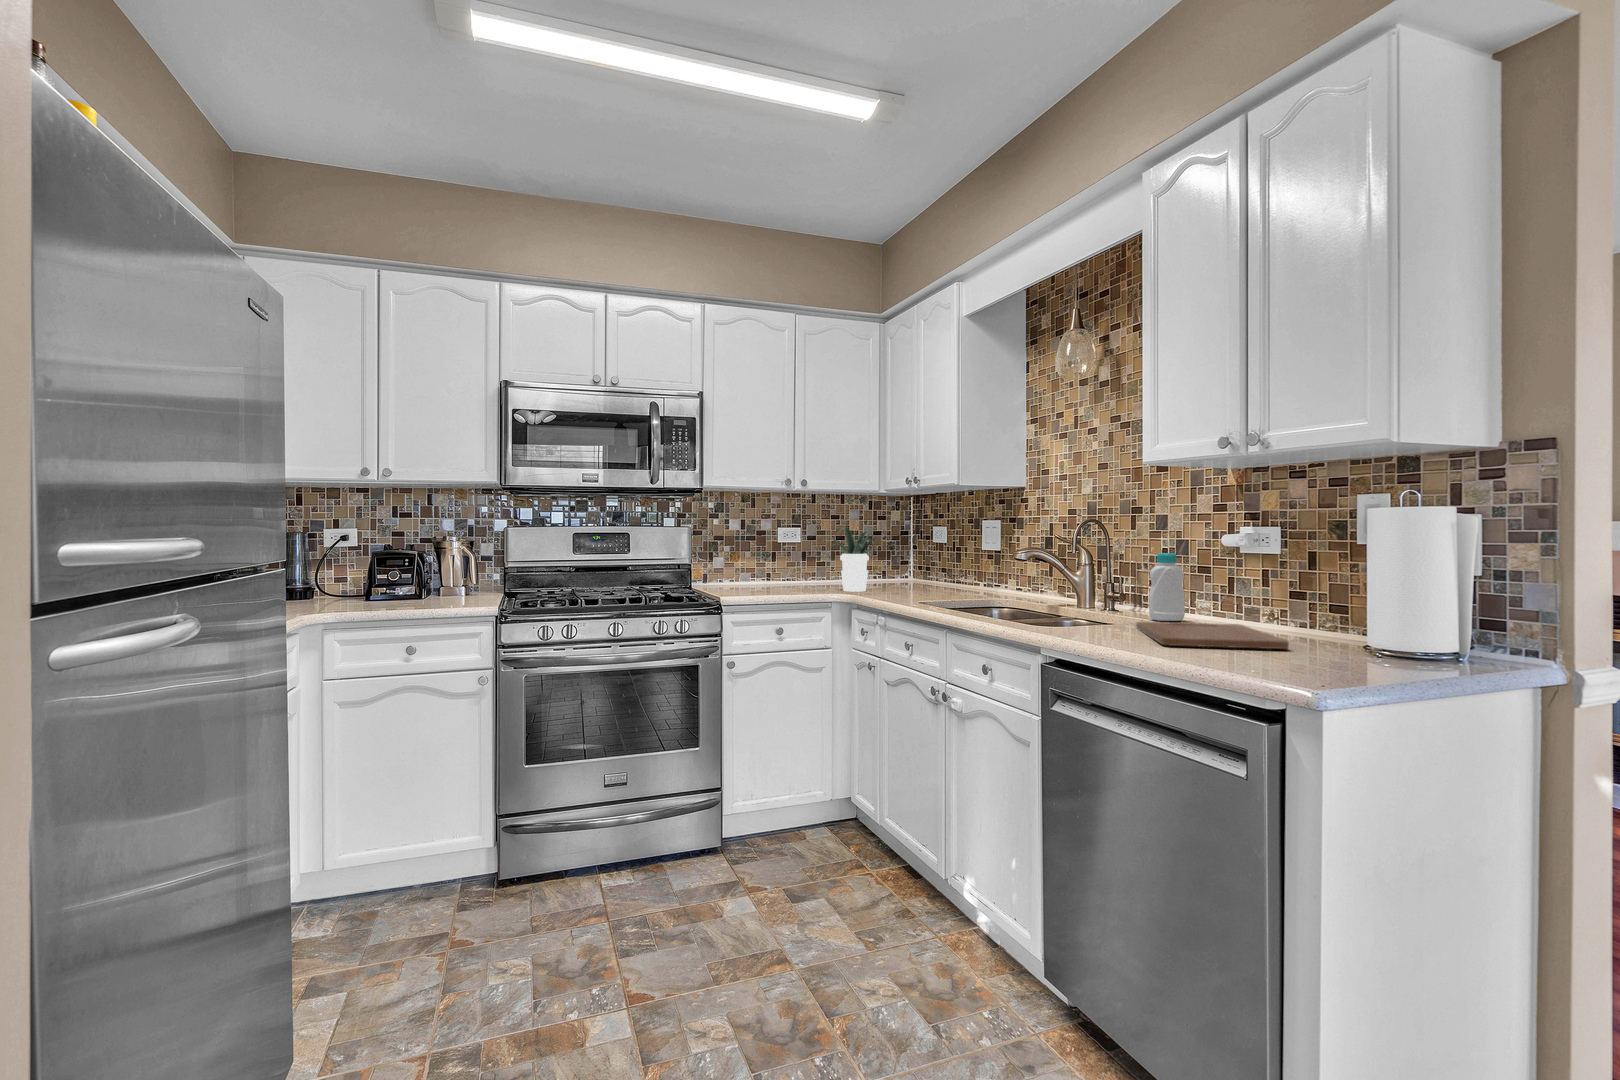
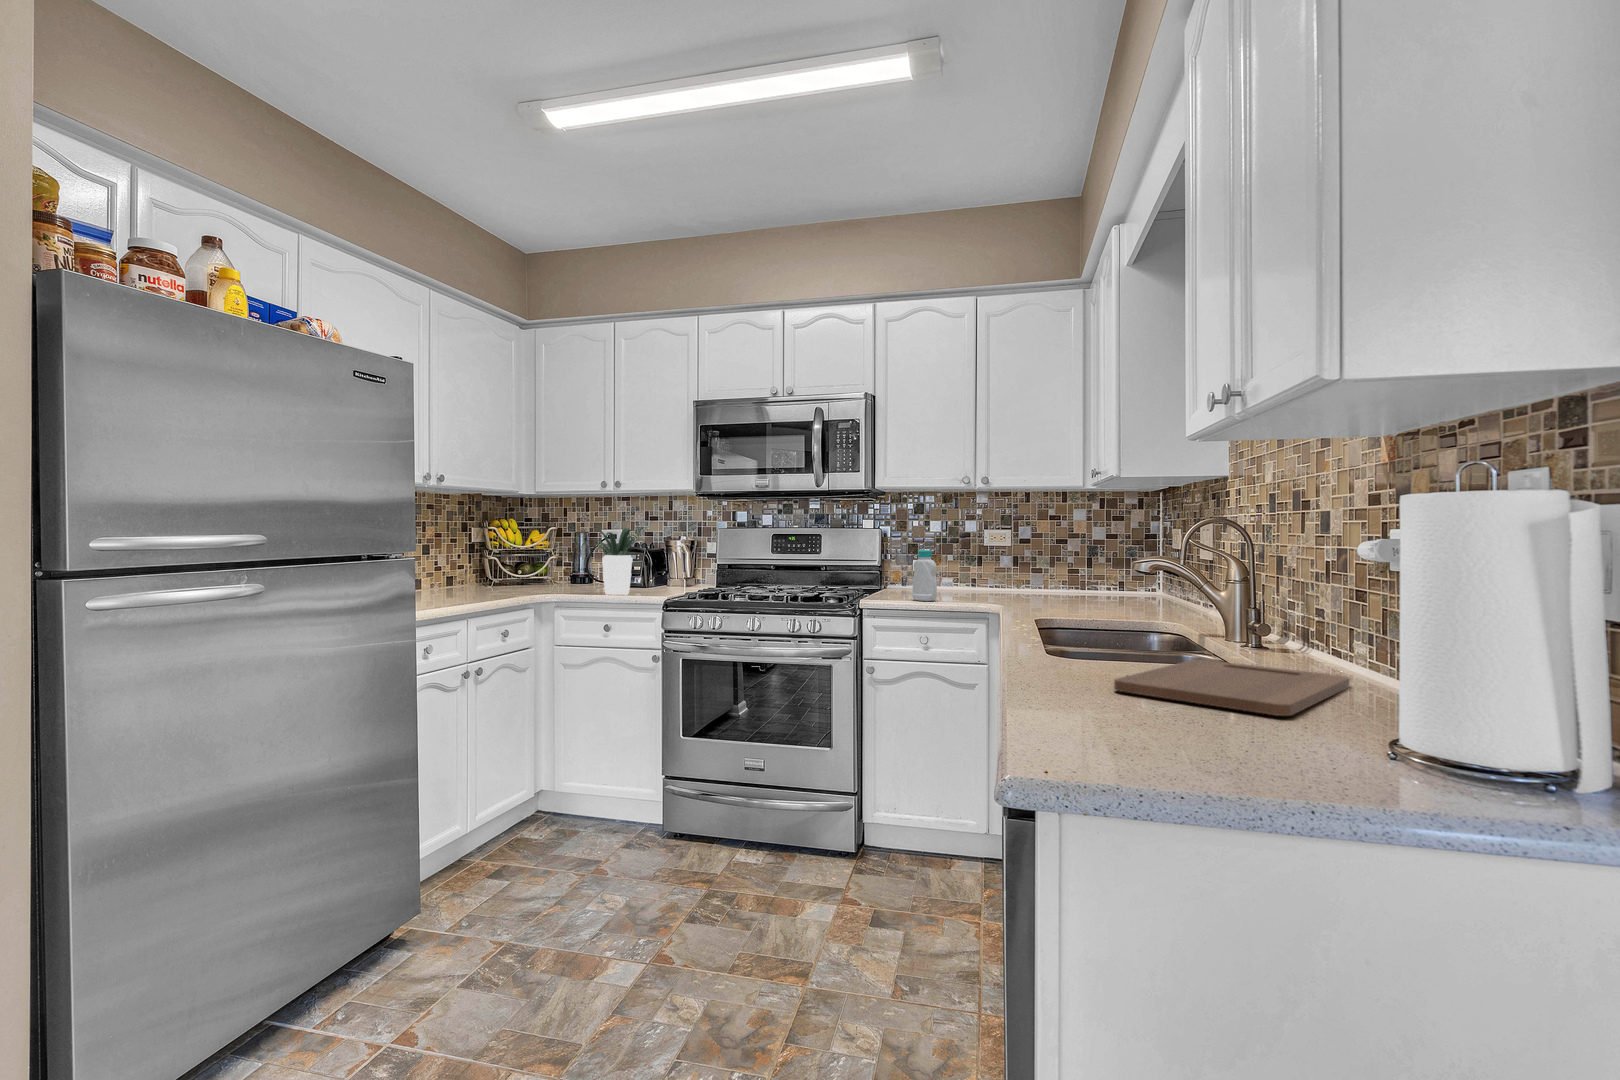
potted plant: present [820,528,879,591] -> present [581,528,647,595]
bottle: present [1149,553,1185,621] -> present [912,550,937,601]

